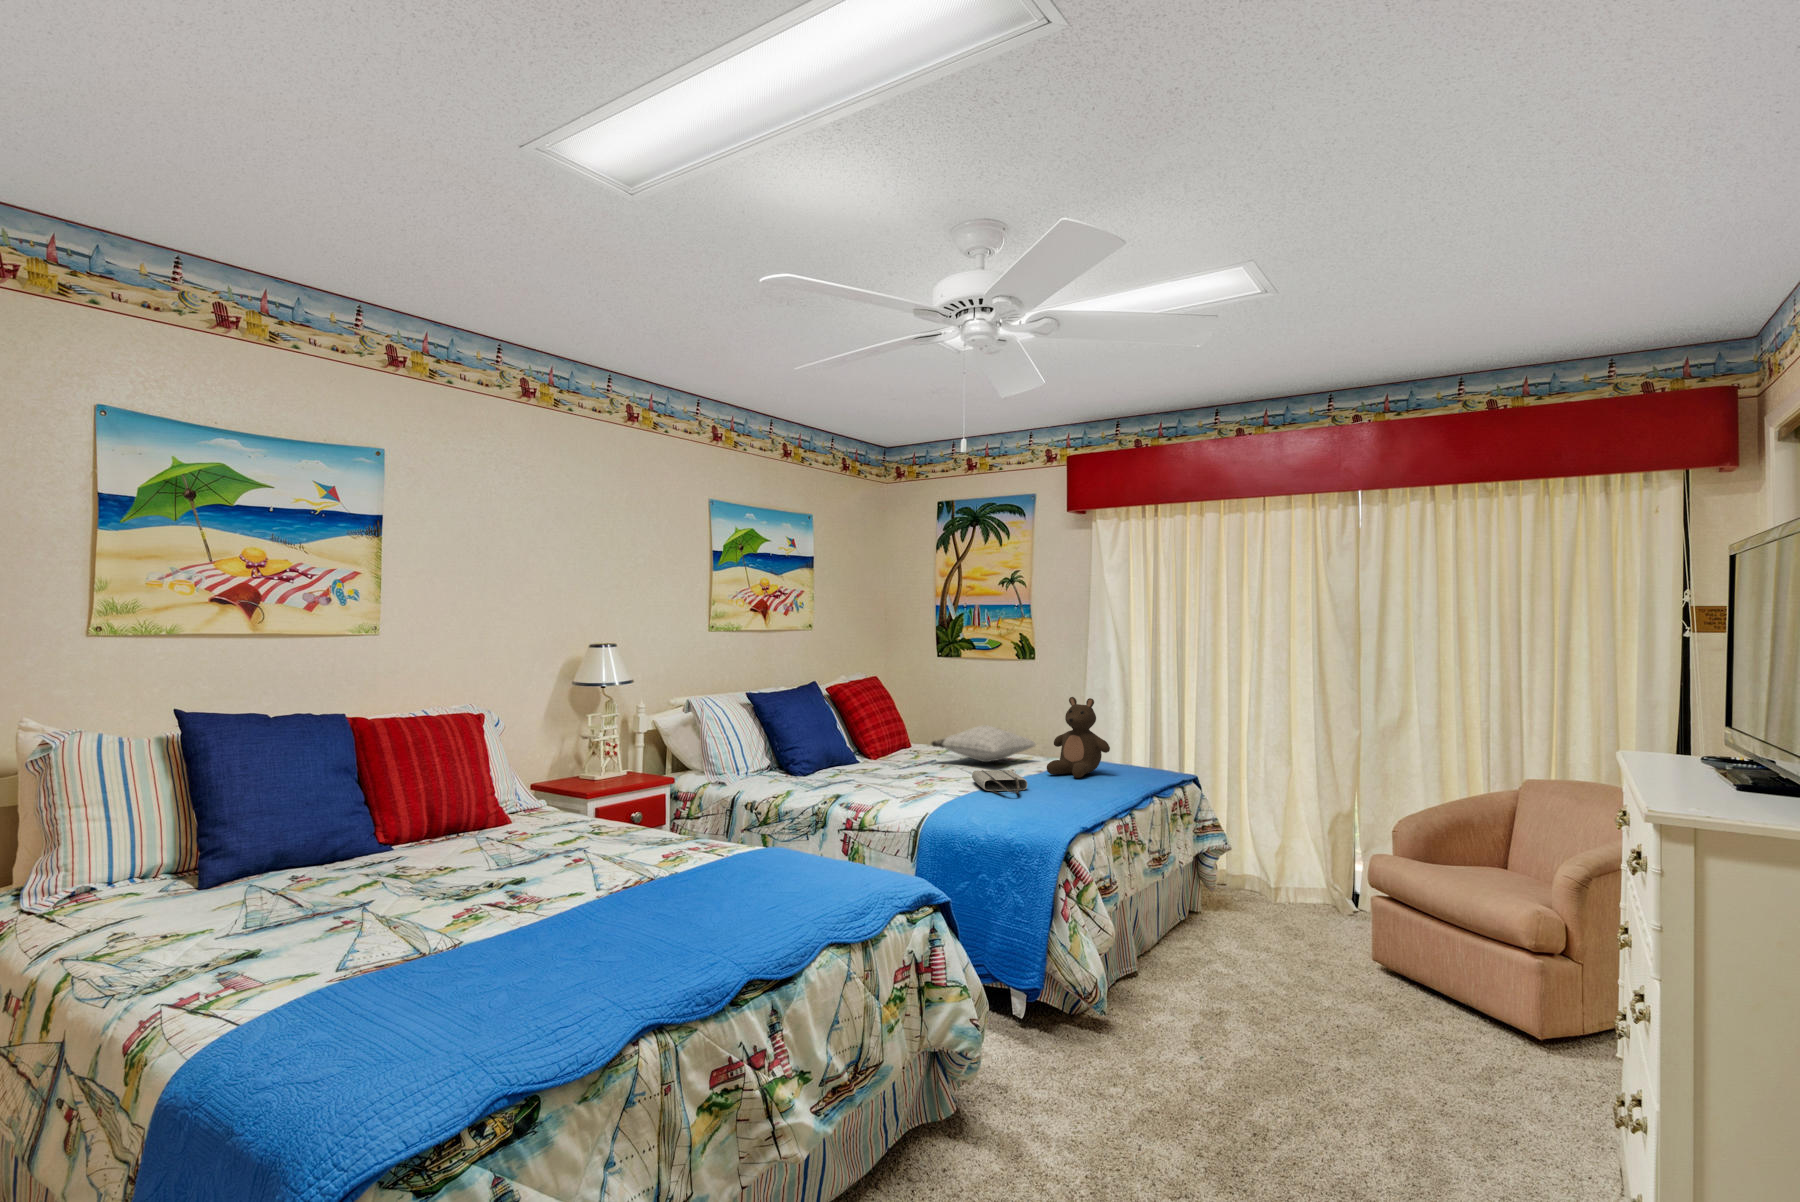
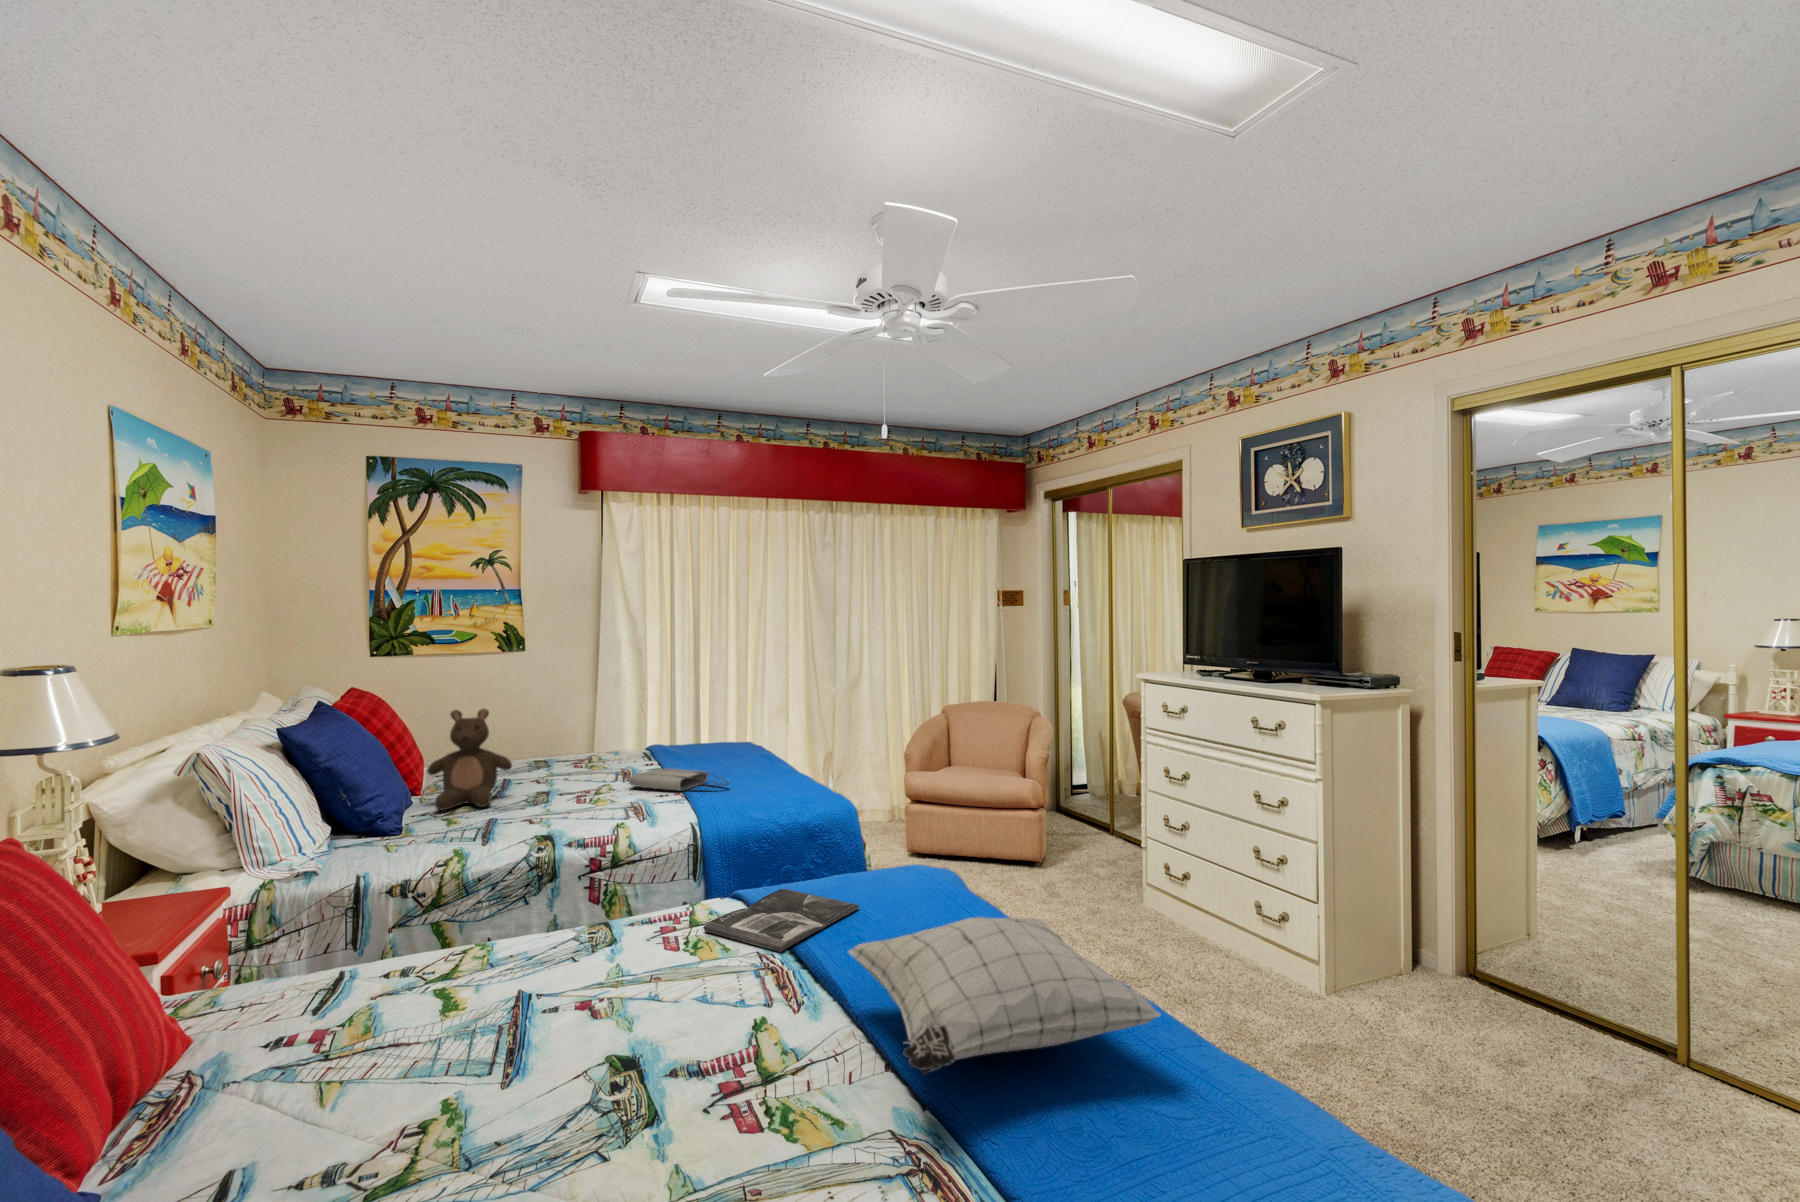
stuffed bear: present [1047,697,1110,778] -> present [427,709,512,810]
pillow: present [932,725,1036,762] -> present [849,917,1161,1074]
magazine: none [664,853,781,882] -> present [703,889,859,952]

